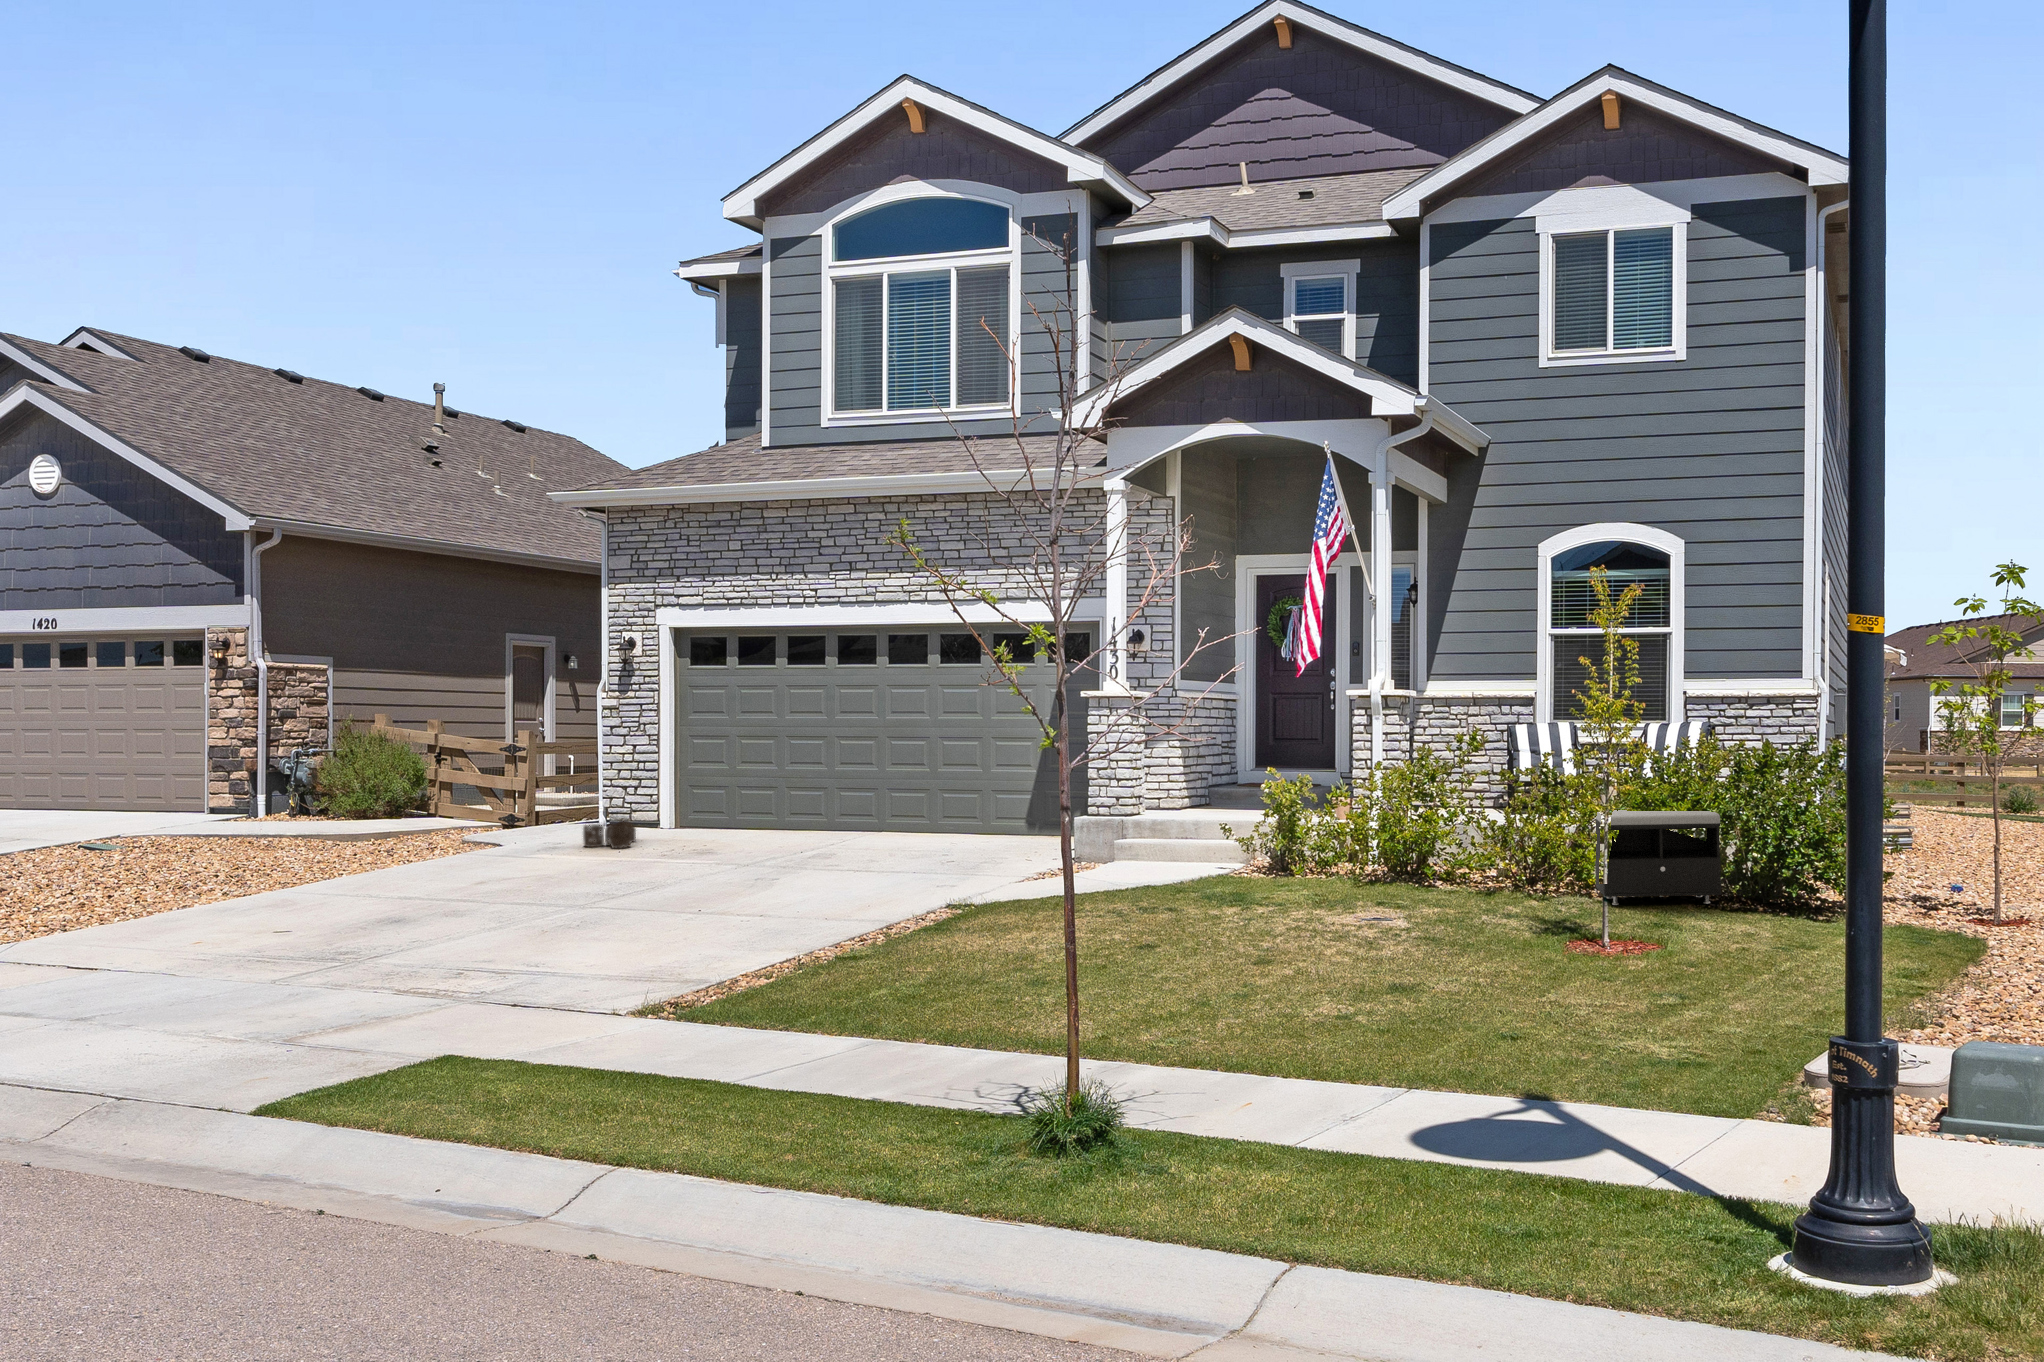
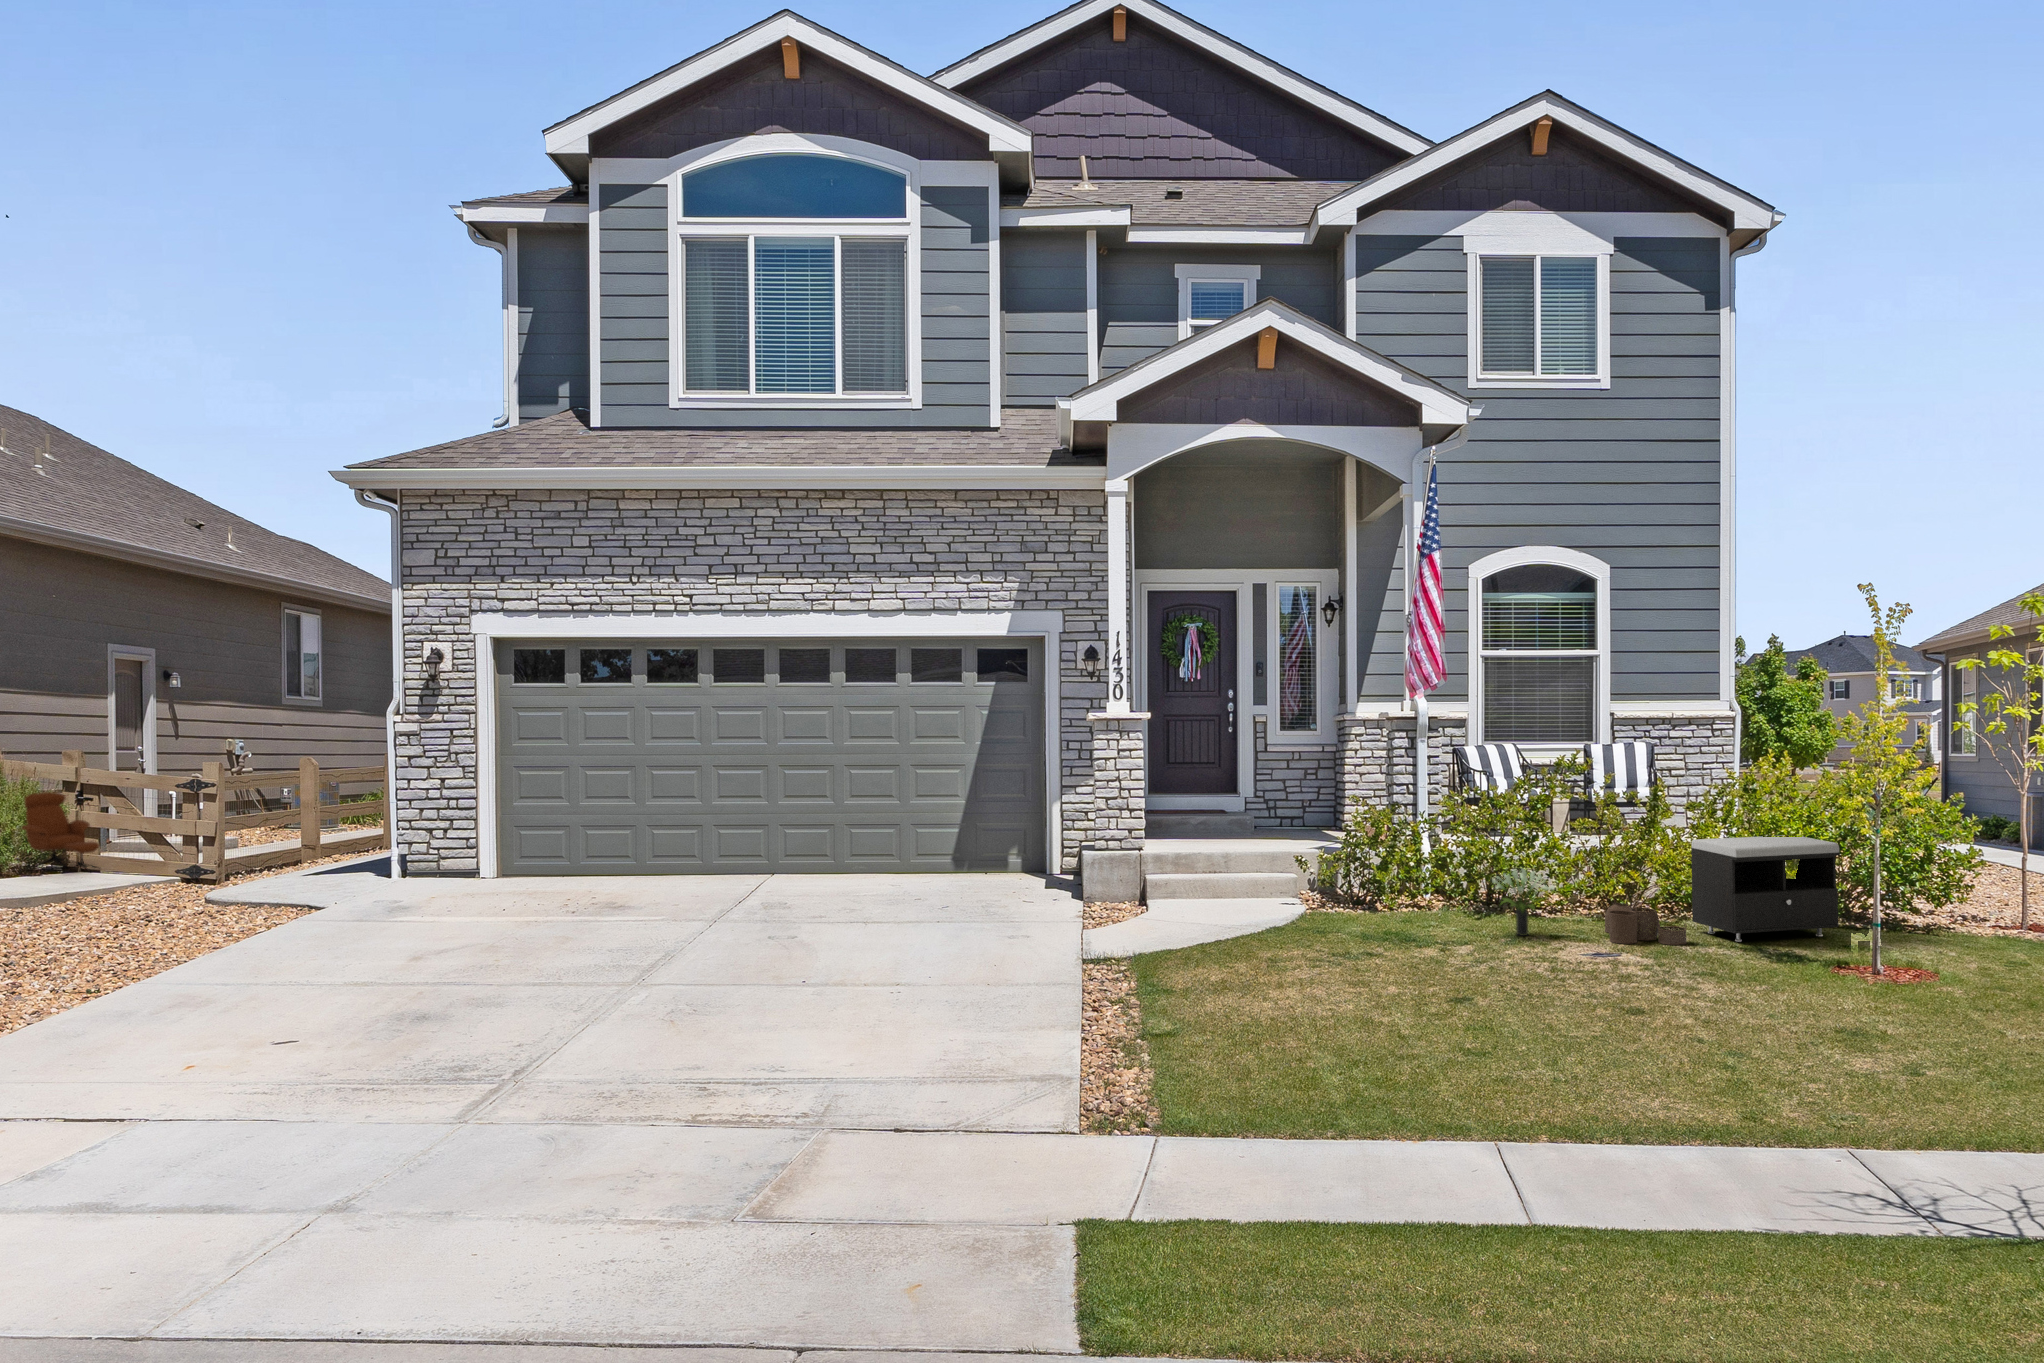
lounge chair: none [378,756,434,821] -> present [21,792,99,870]
woven basket: present [583,820,636,849] -> present [1605,902,1687,945]
potted plant: none [1401,832,1458,895] -> present [1492,868,1554,936]

